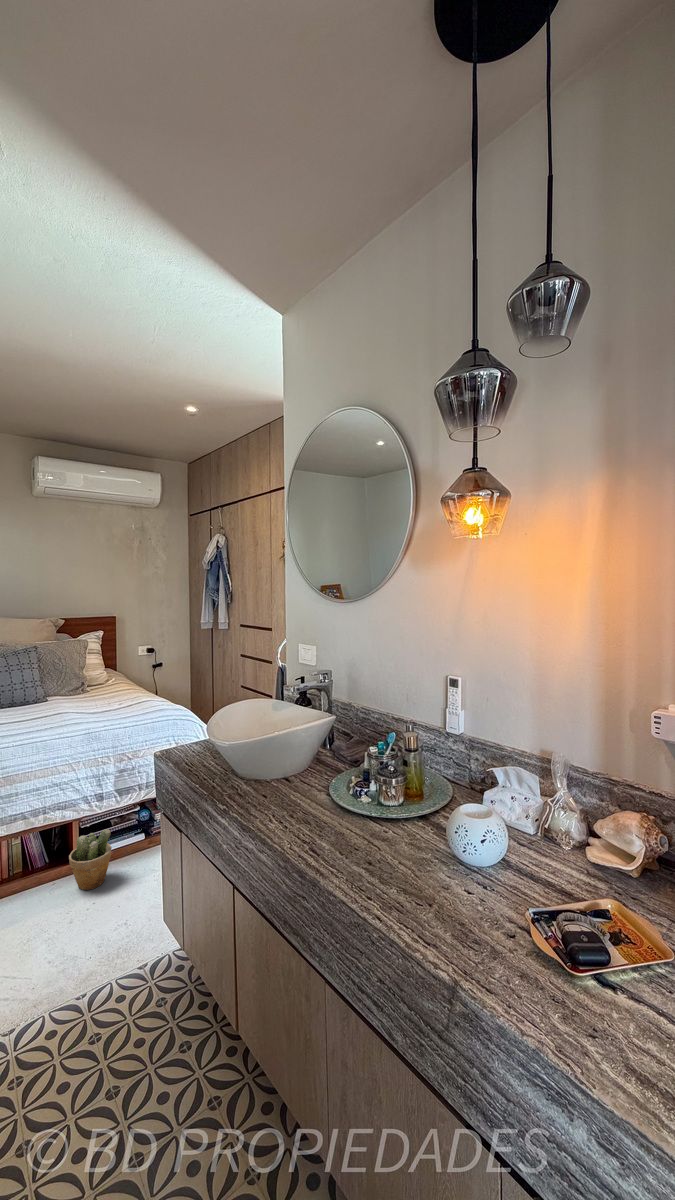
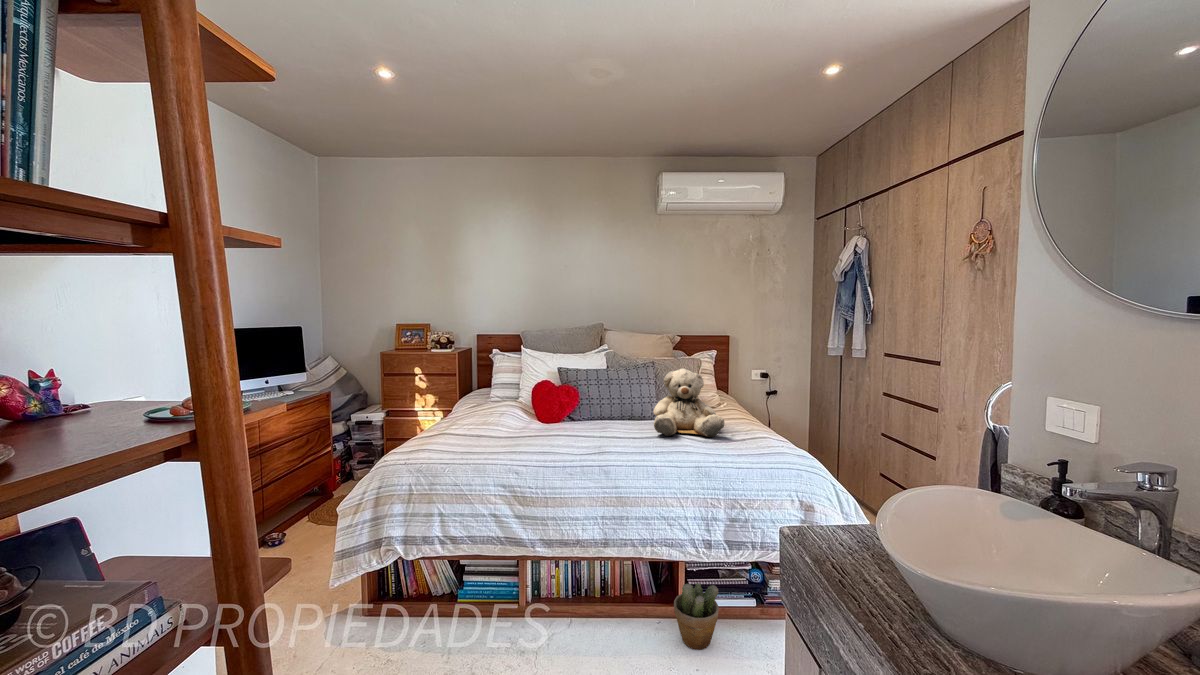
teddy bear: none [39,650,112,714] -> present [653,369,725,437]

